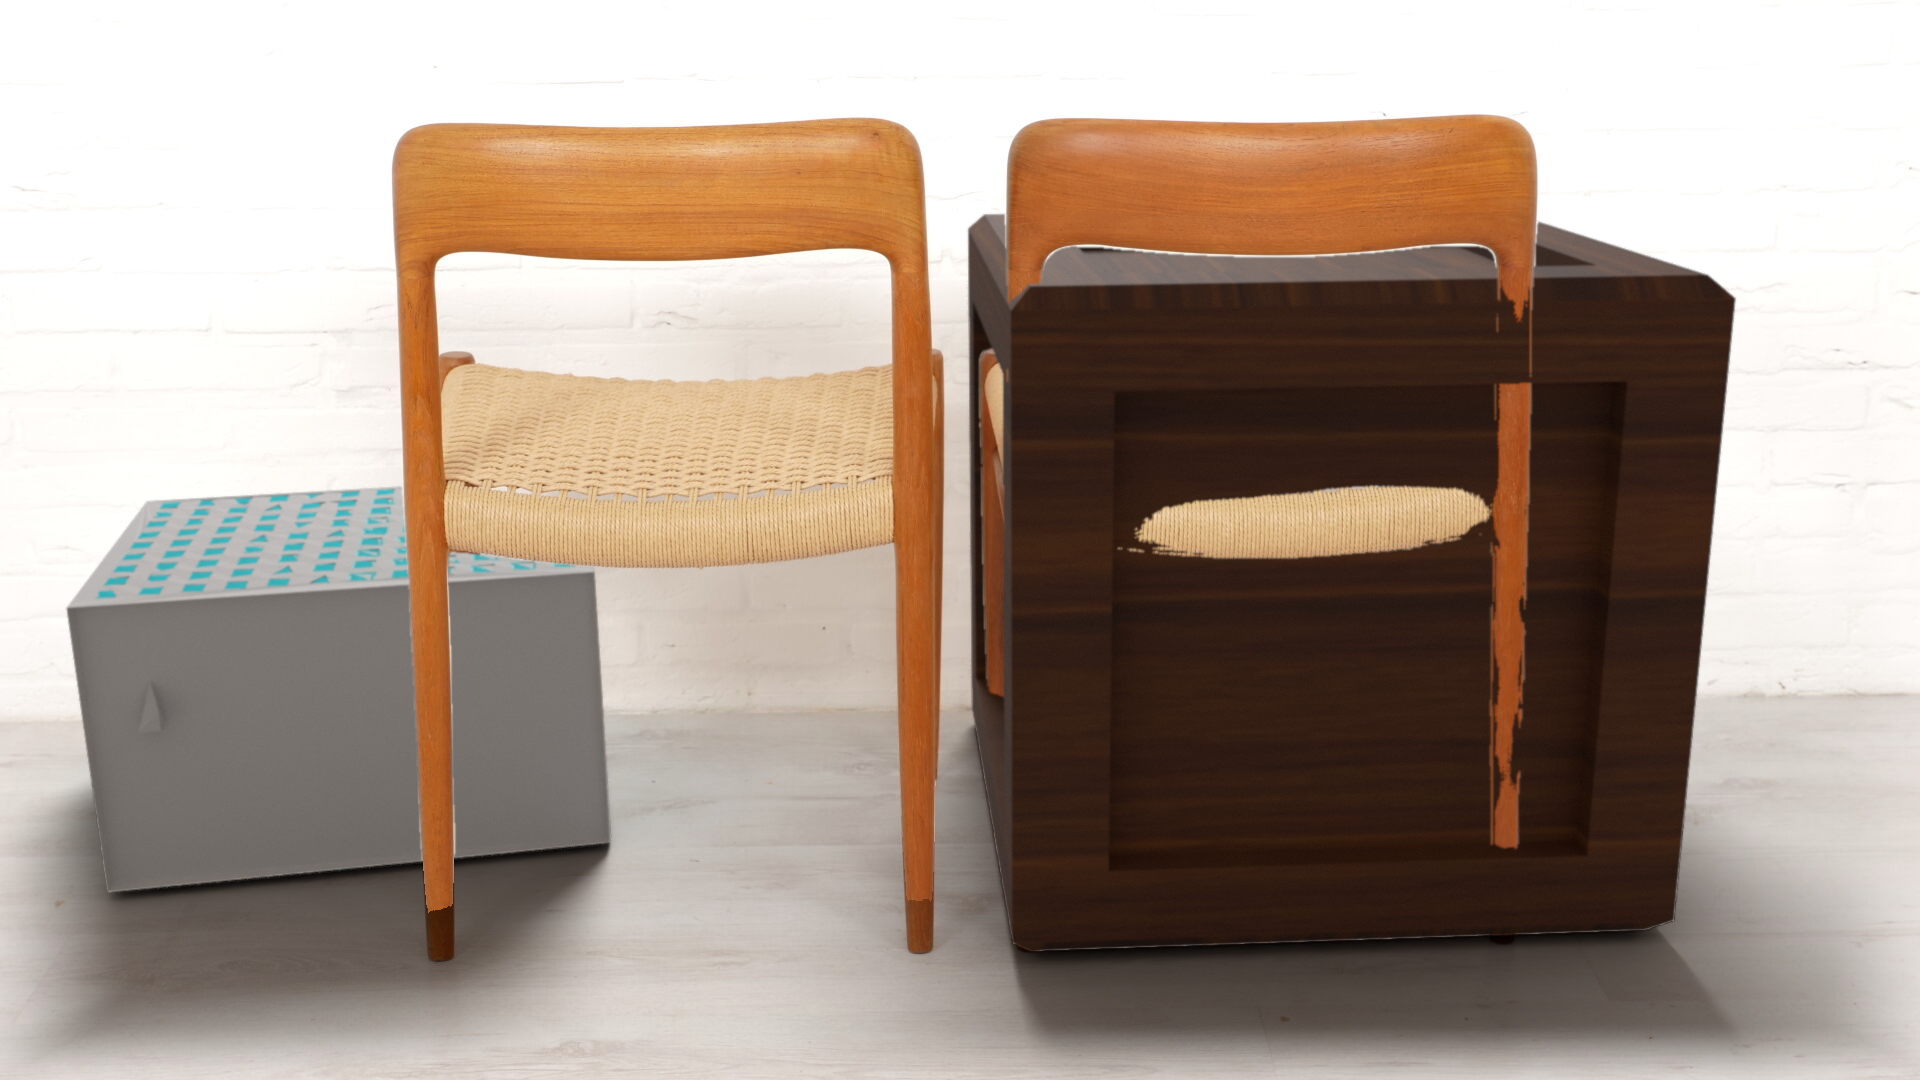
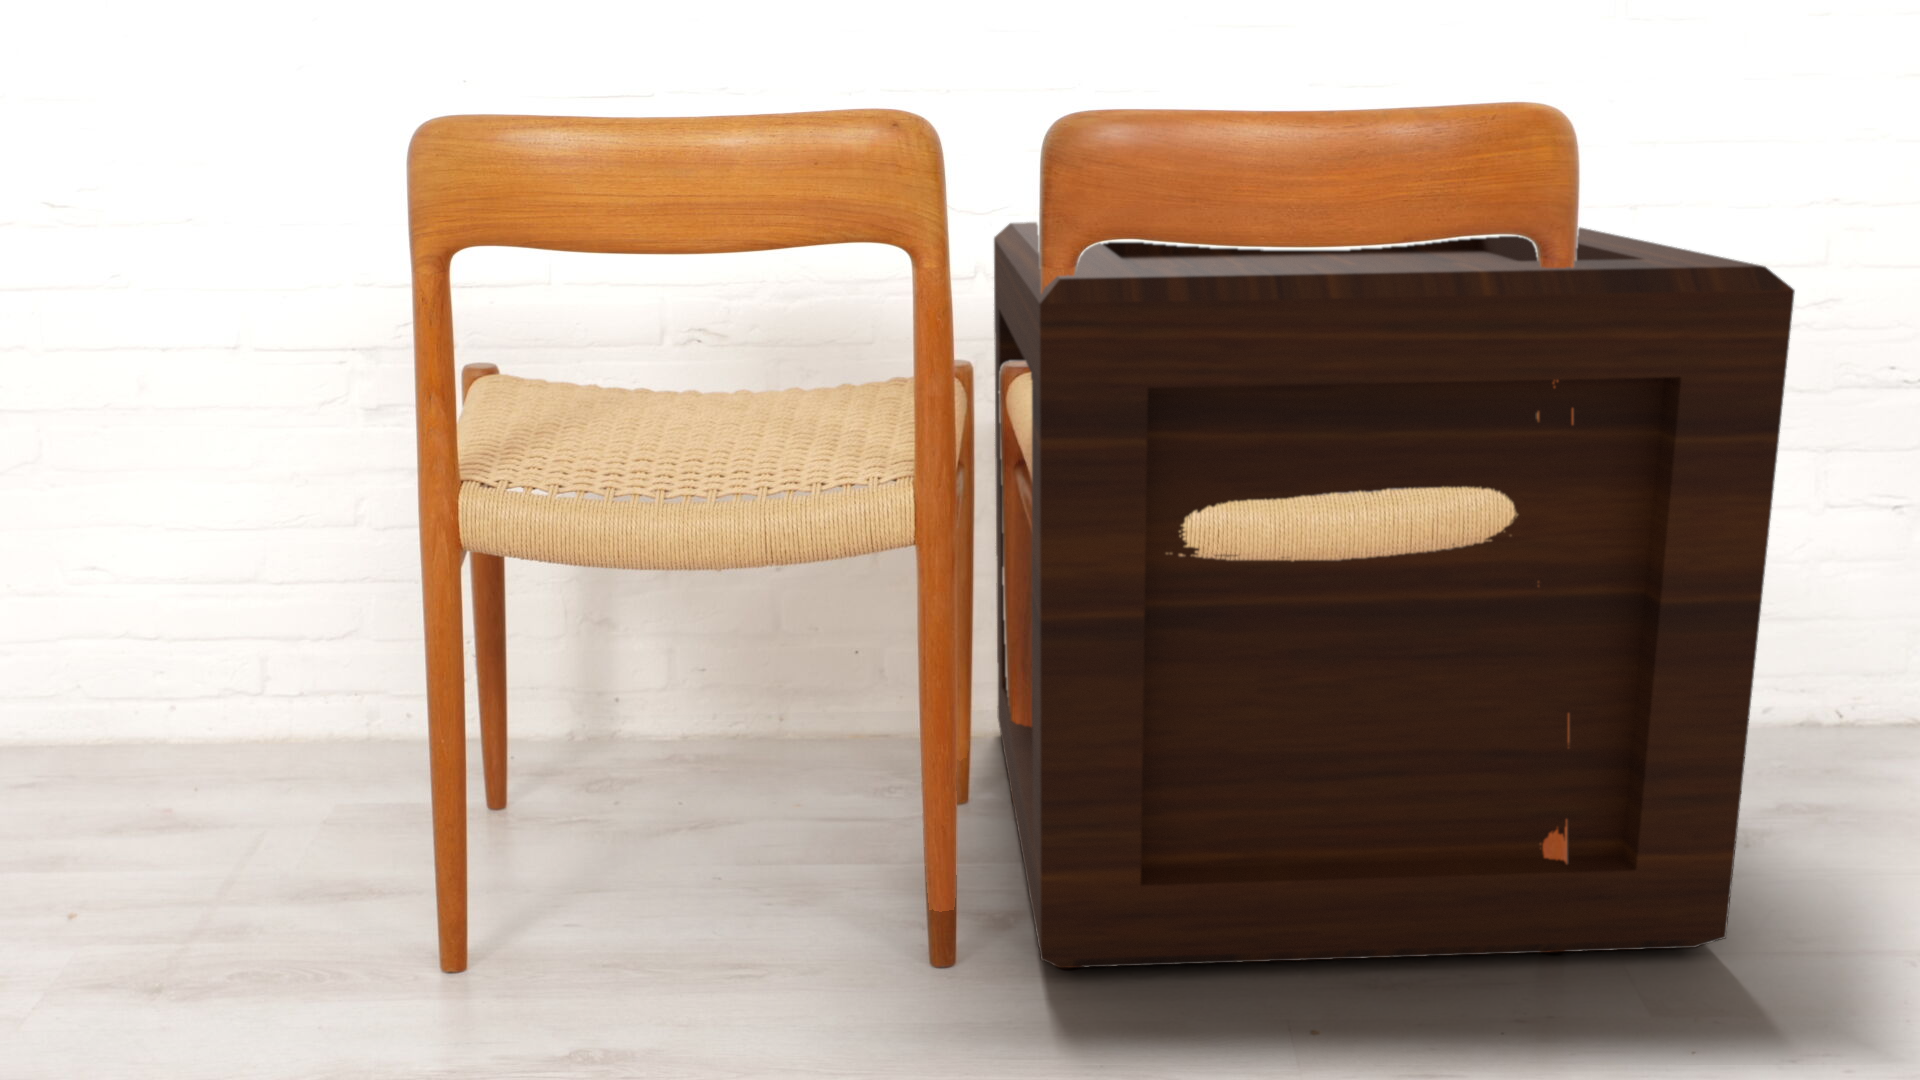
storage box: present [67,486,612,892] -> none [79,486,634,904]

